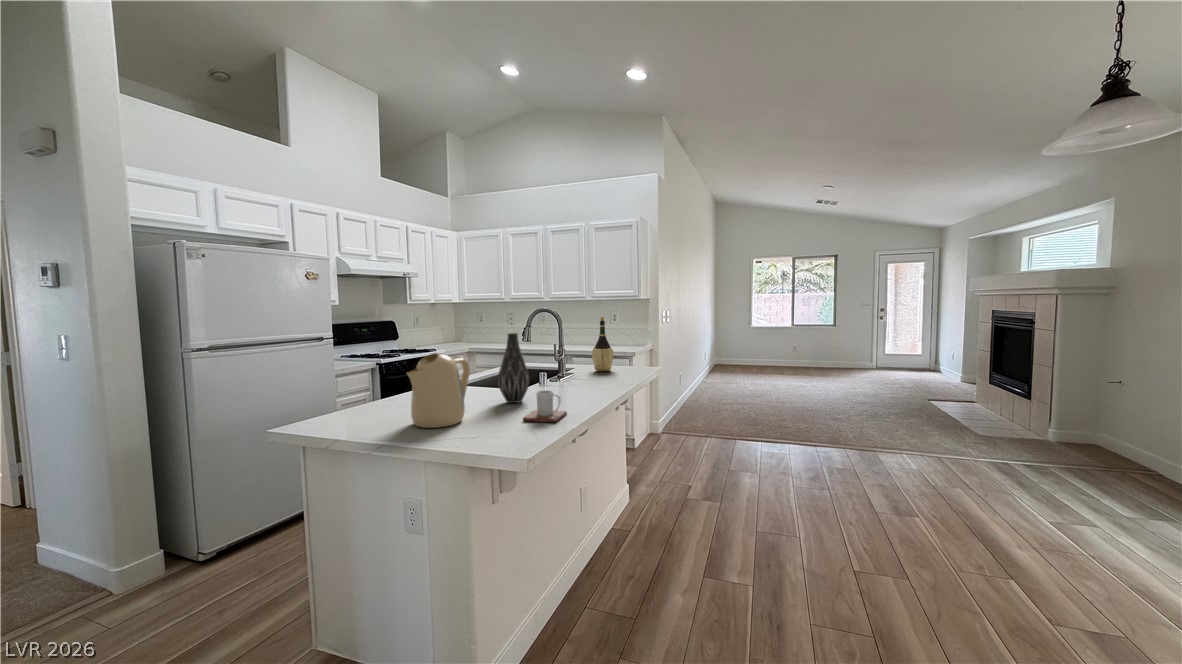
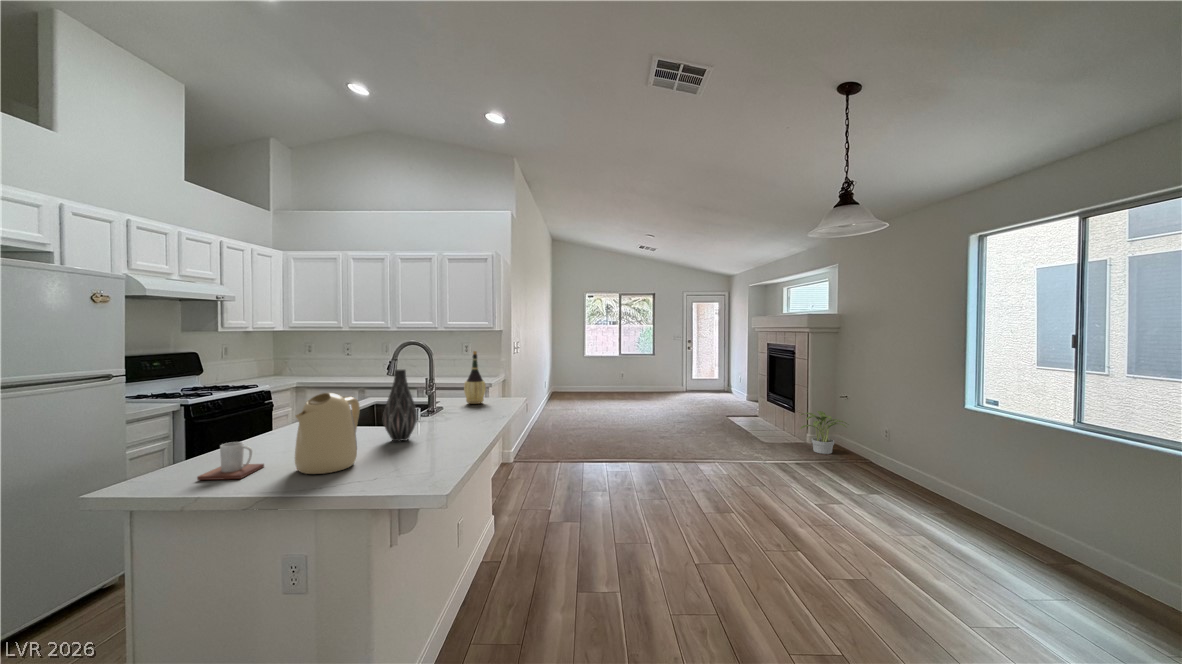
mug: present [523,390,567,422] -> present [197,442,264,480]
potted plant: none [1036,400,1124,458] -> present [800,411,847,454]

